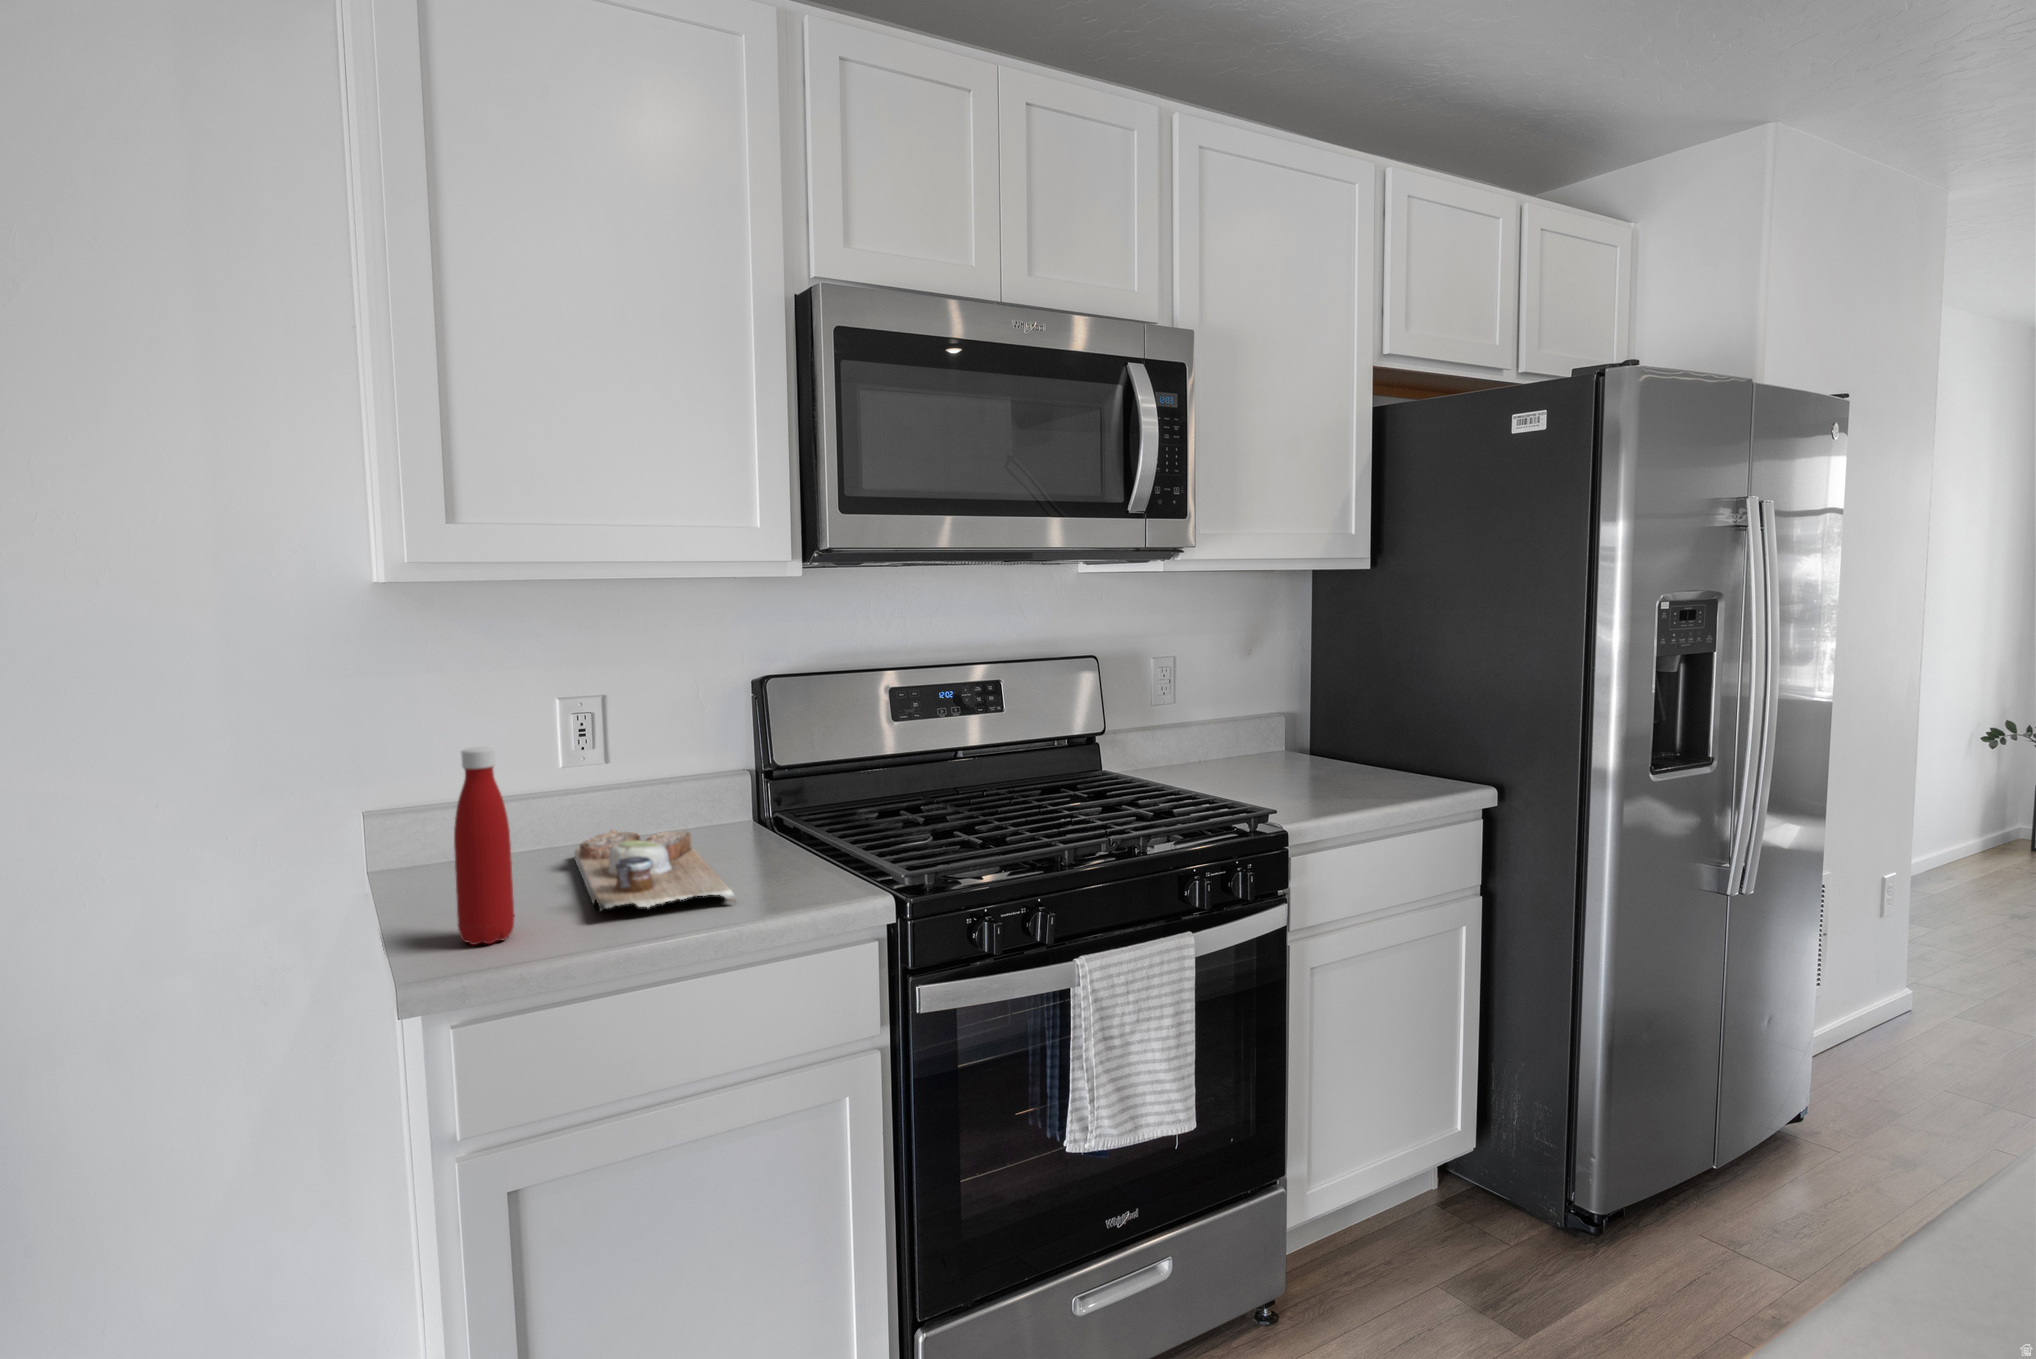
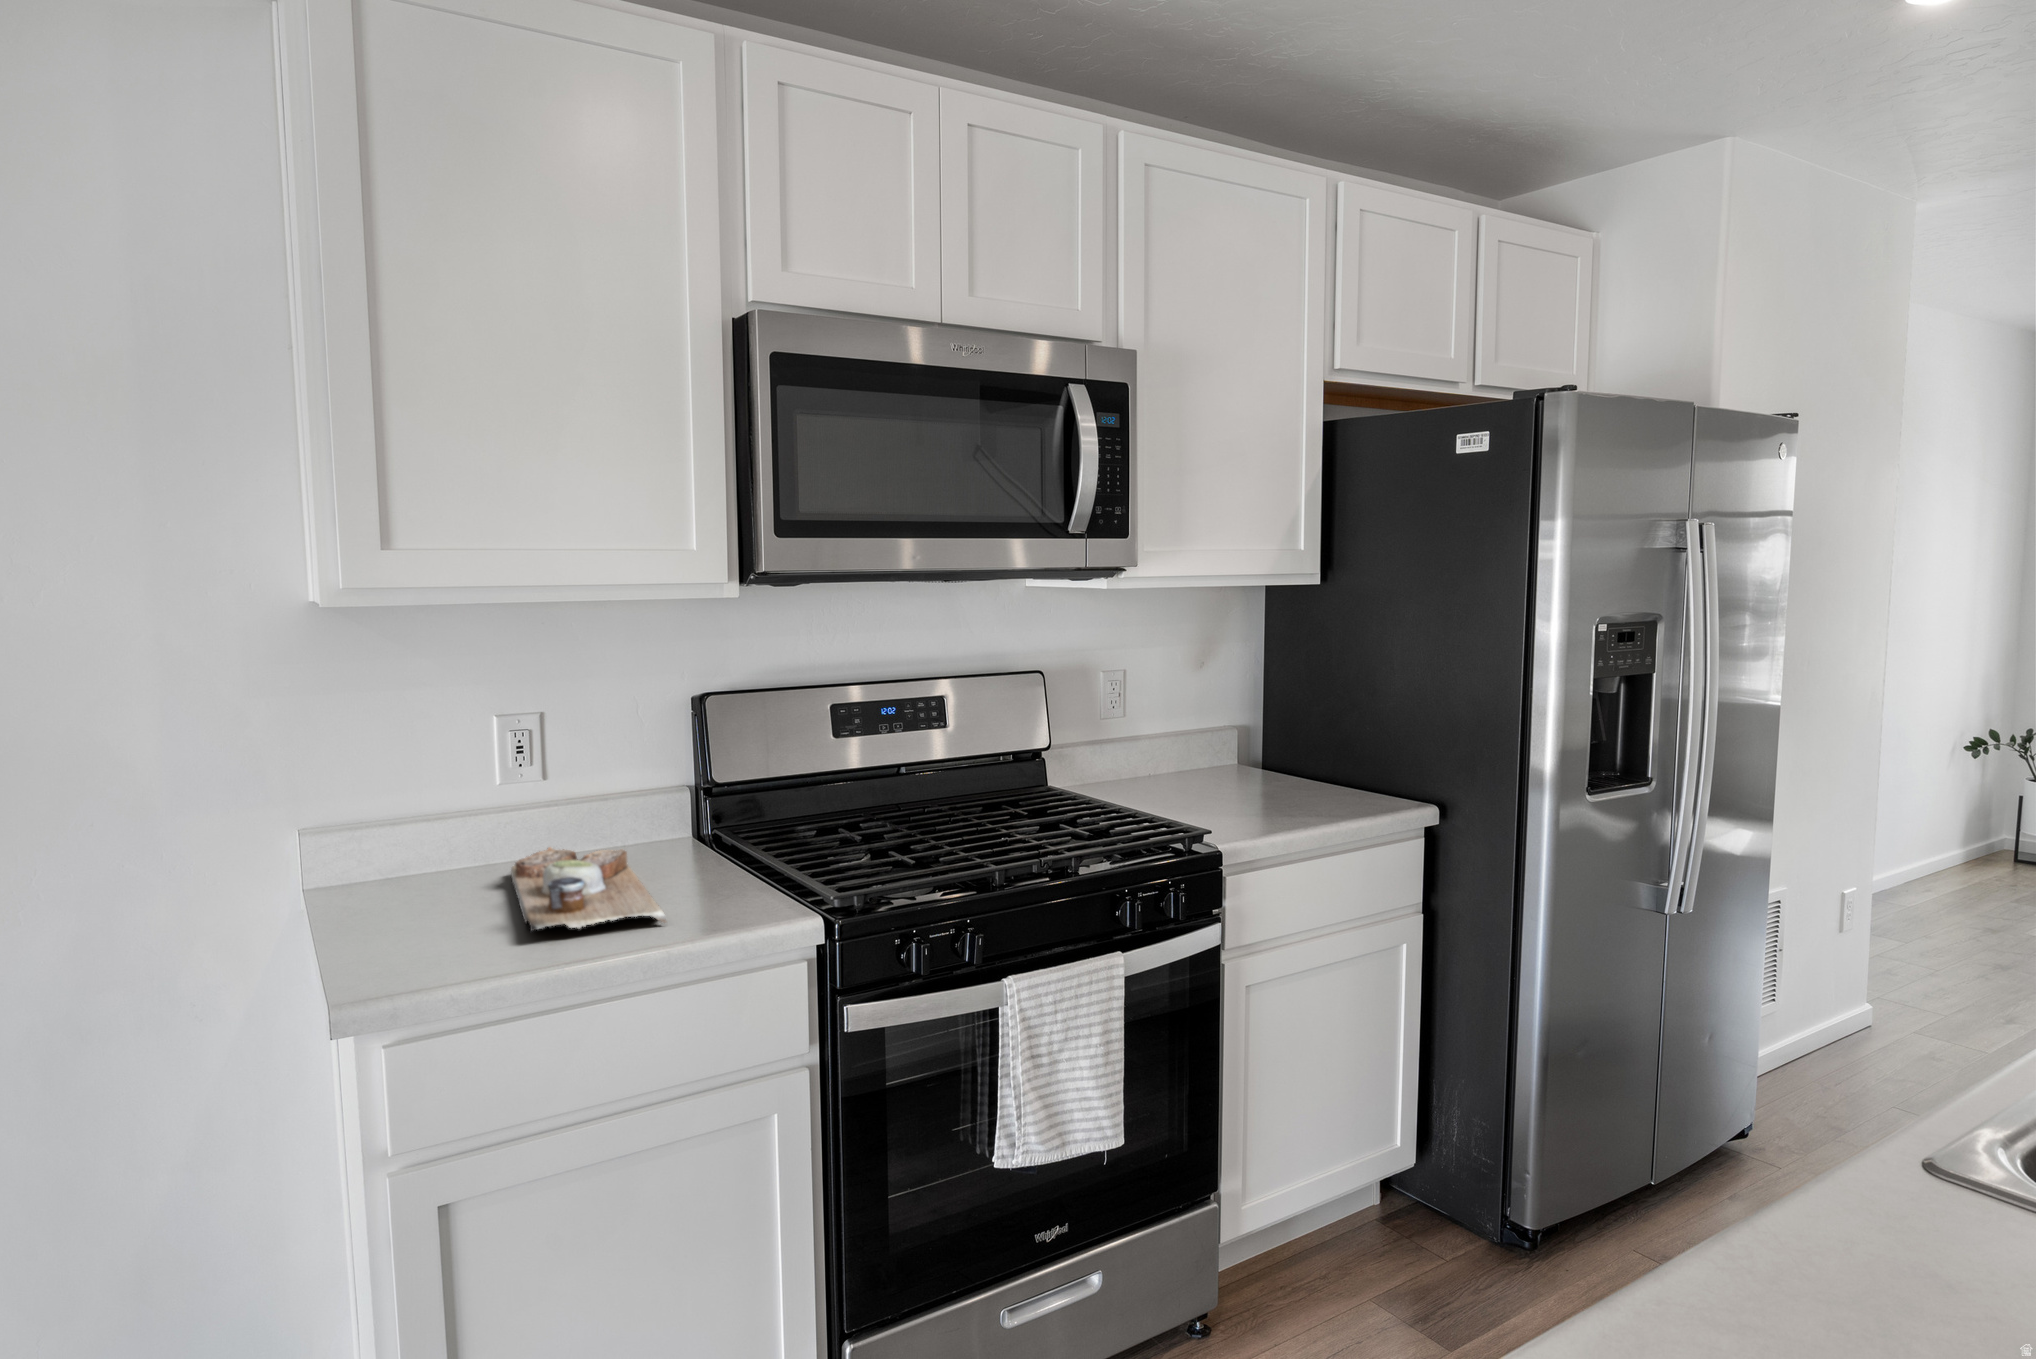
bottle: present [454,747,514,945] -> none [386,772,446,965]

